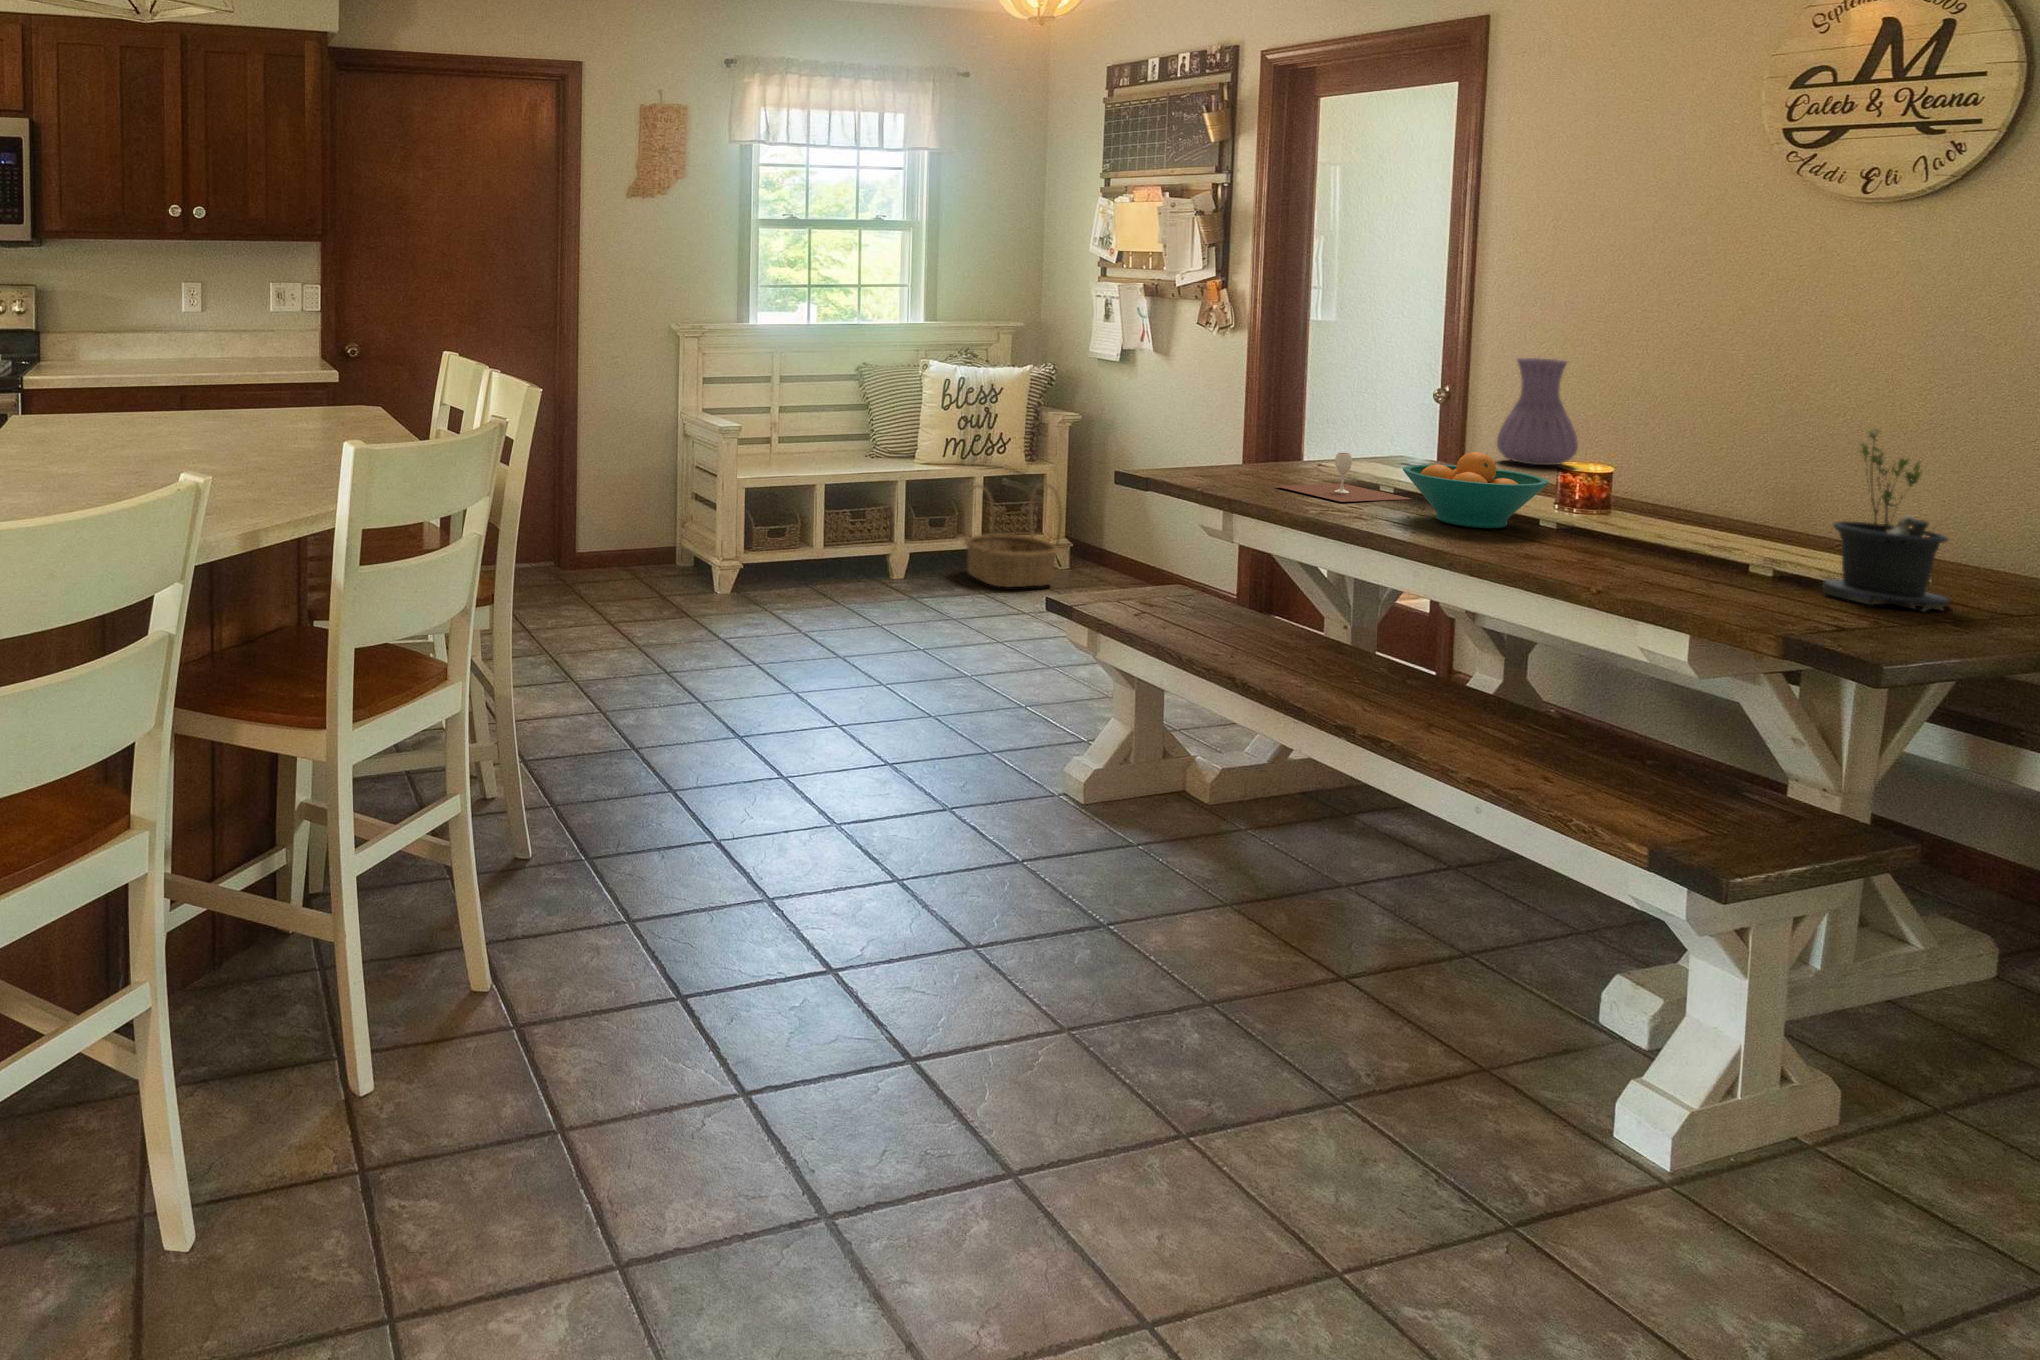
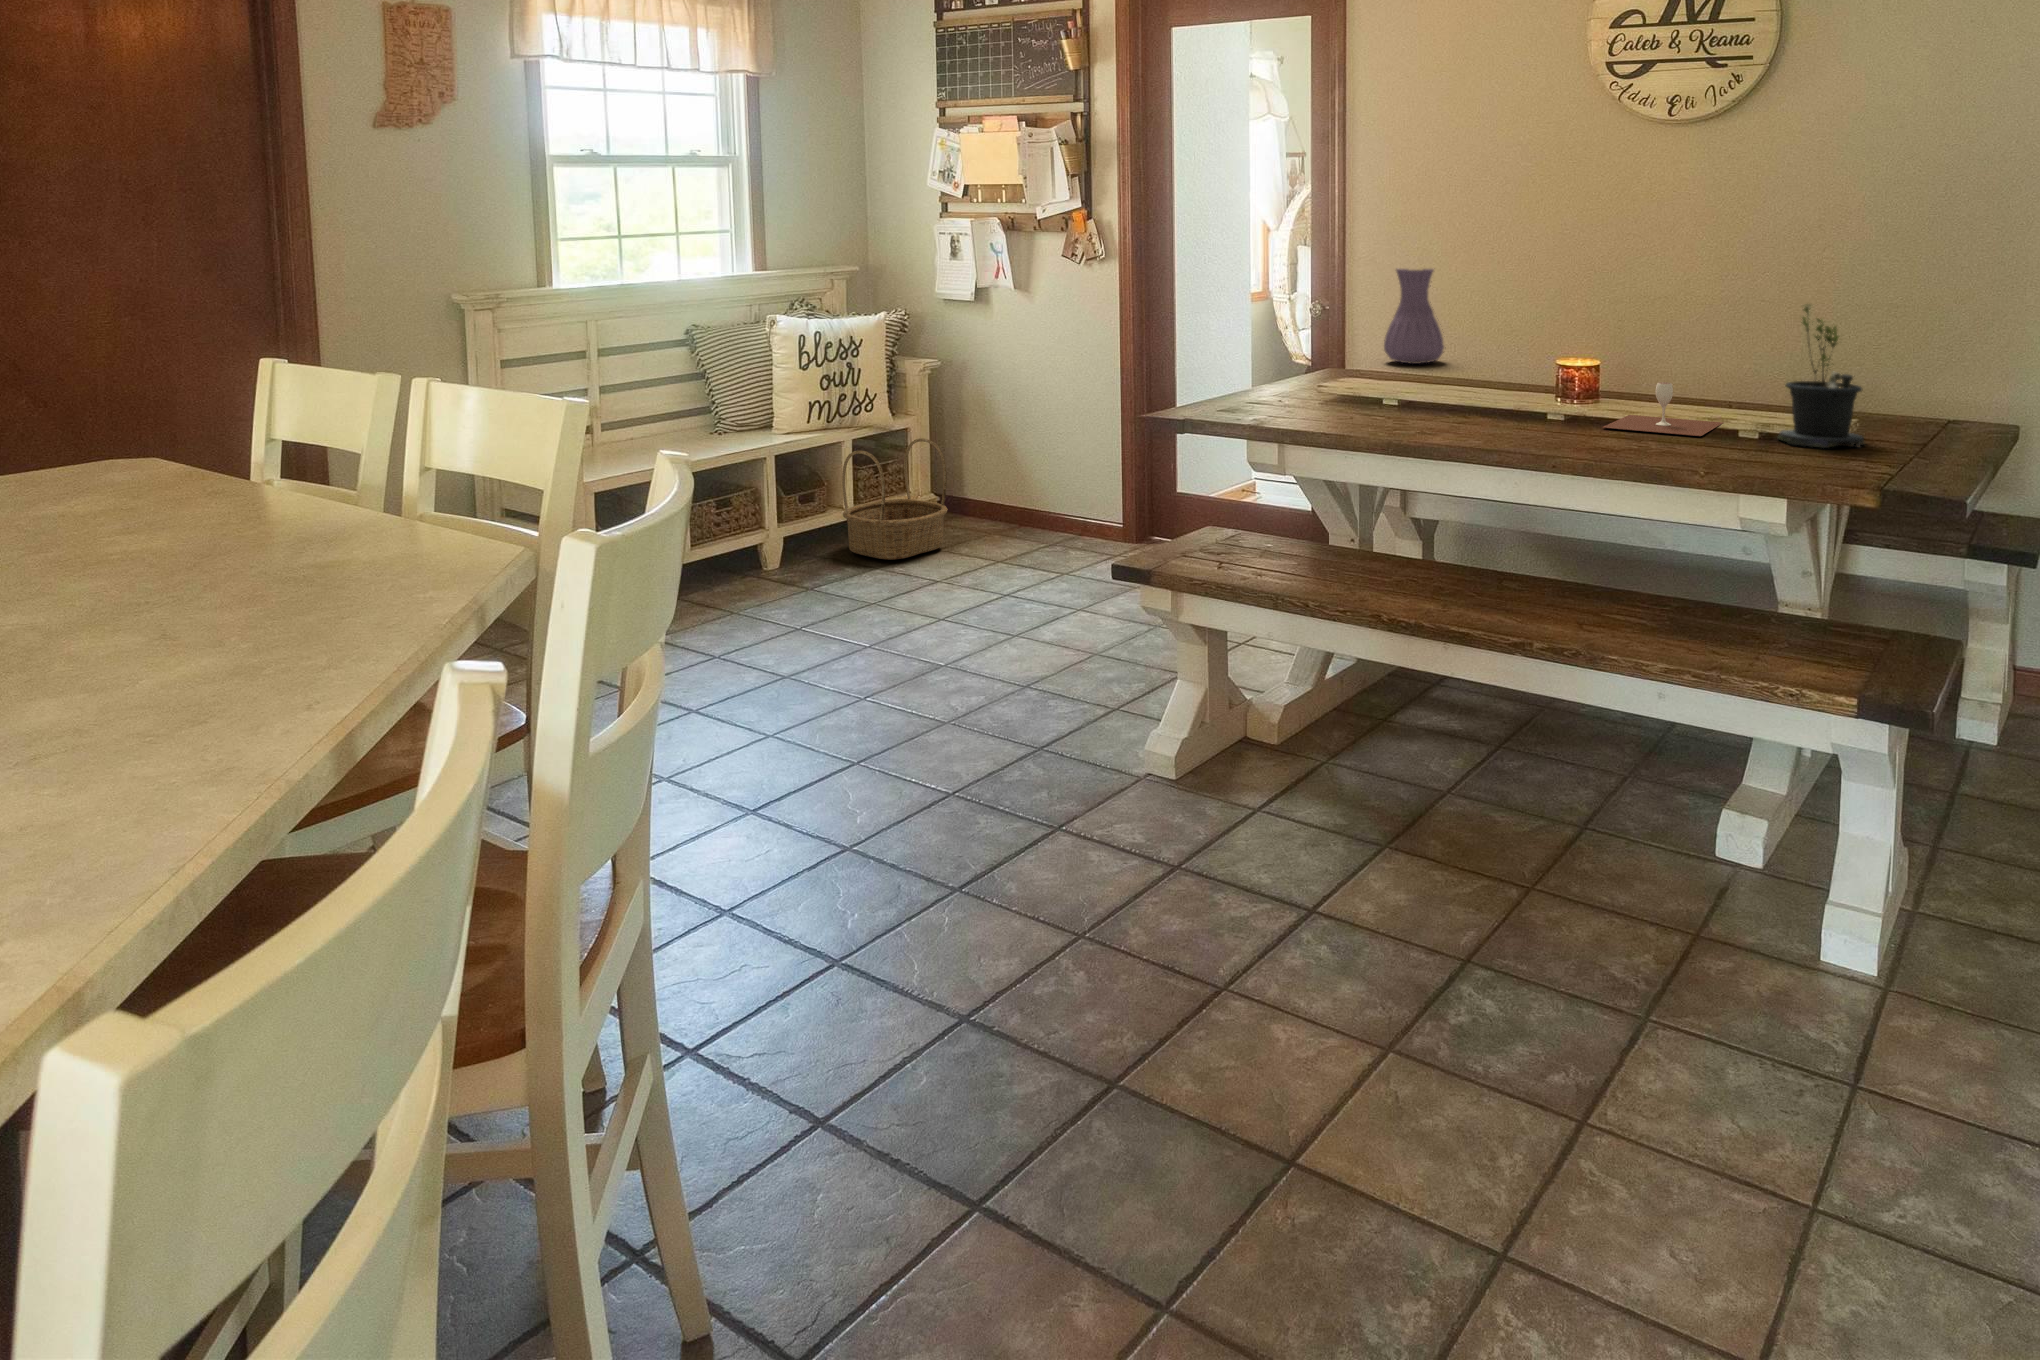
fruit bowl: present [1403,452,1549,528] -> none [1424,356,1545,427]
wine glass: present [1276,453,1411,502] -> present [1603,382,1724,436]

